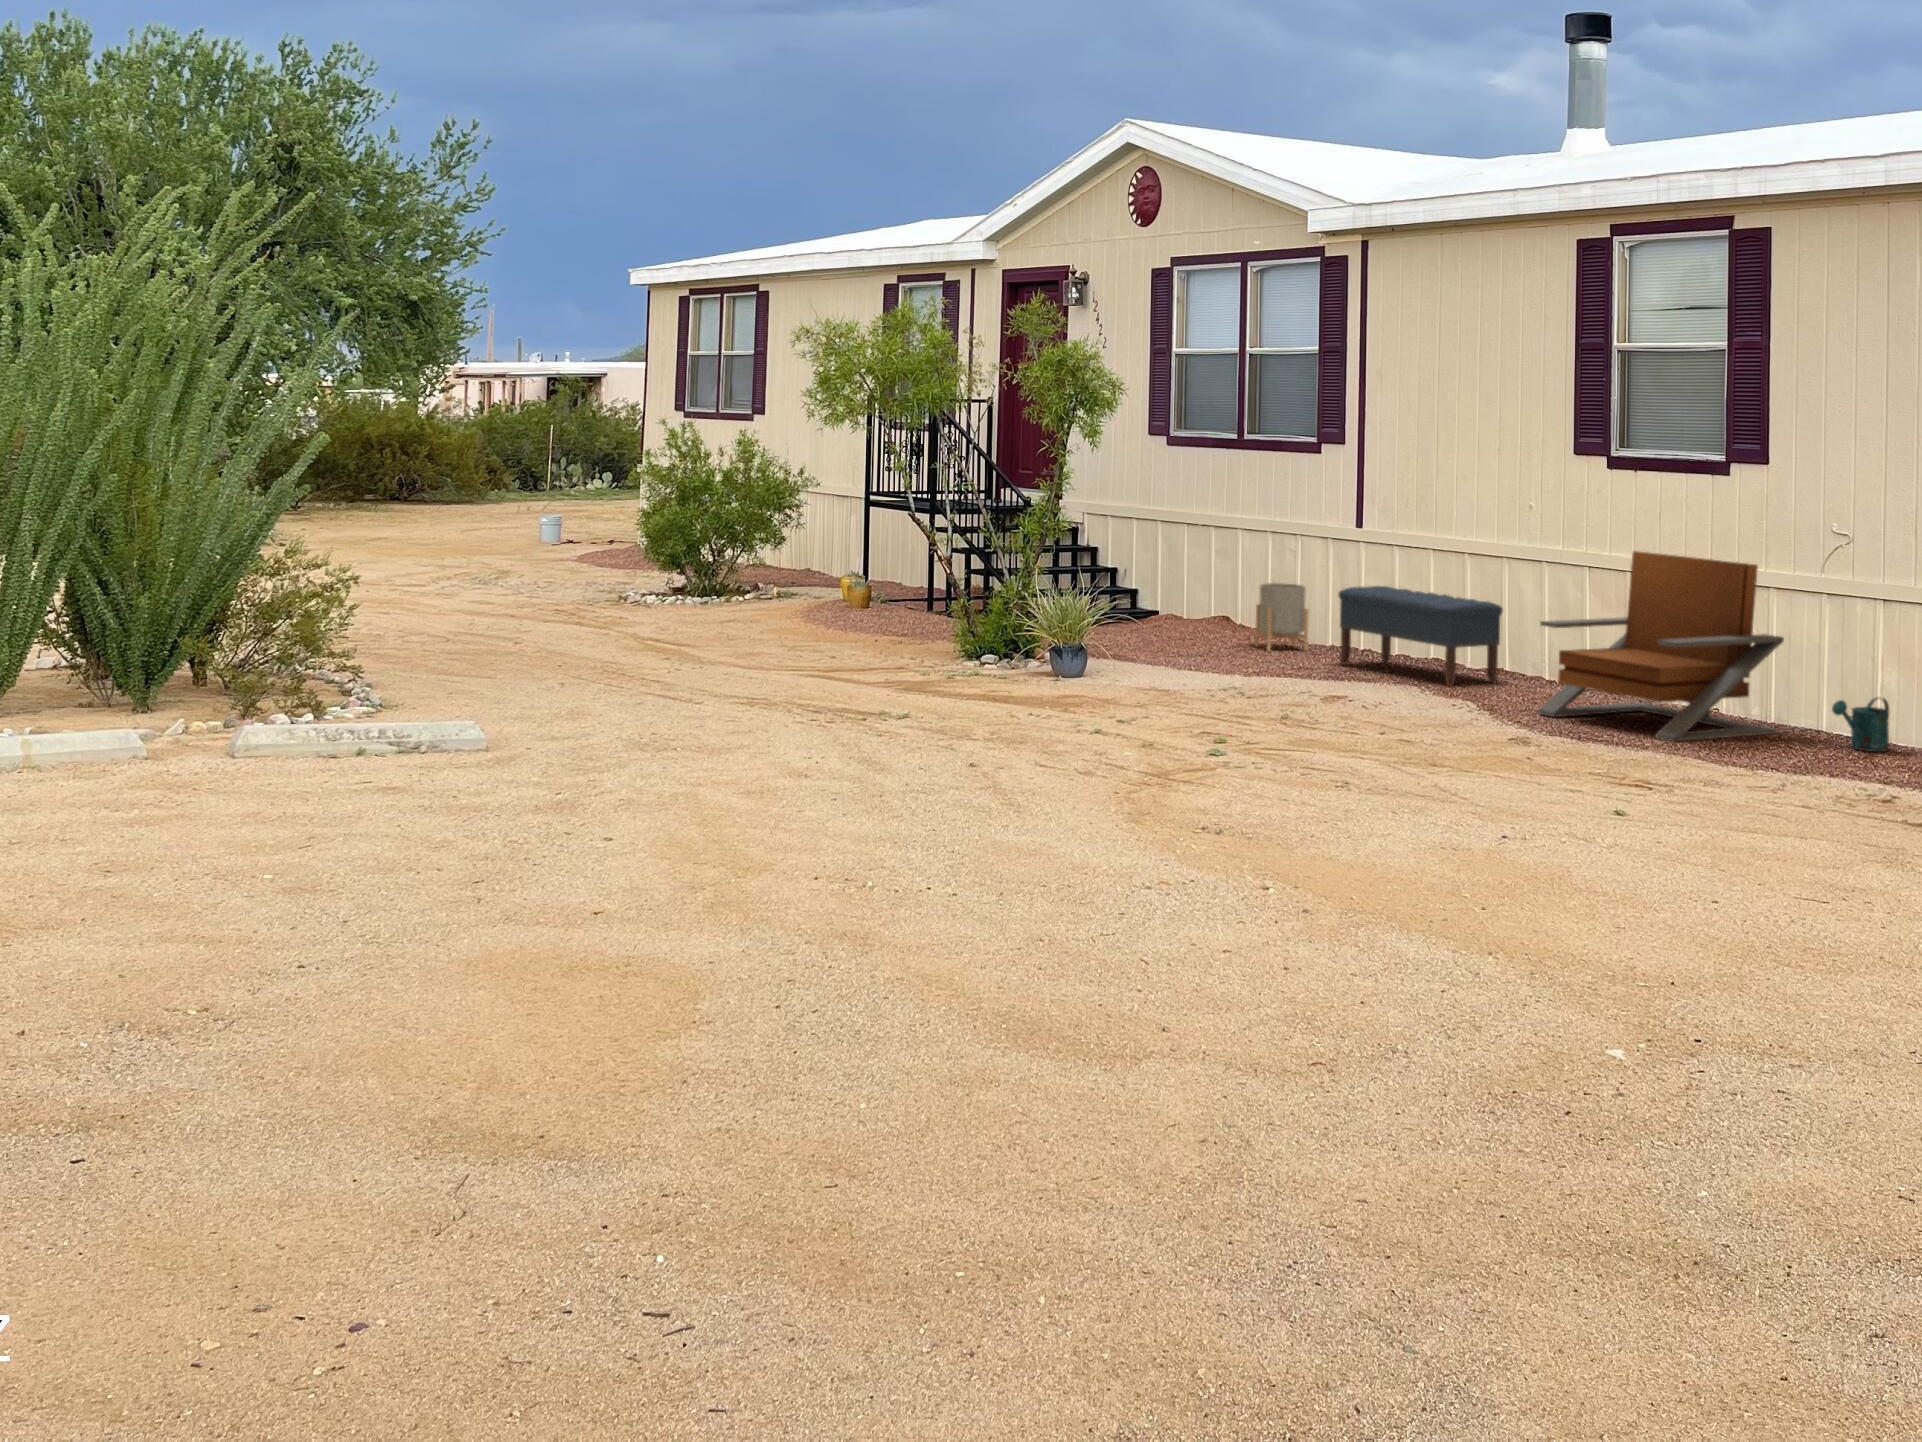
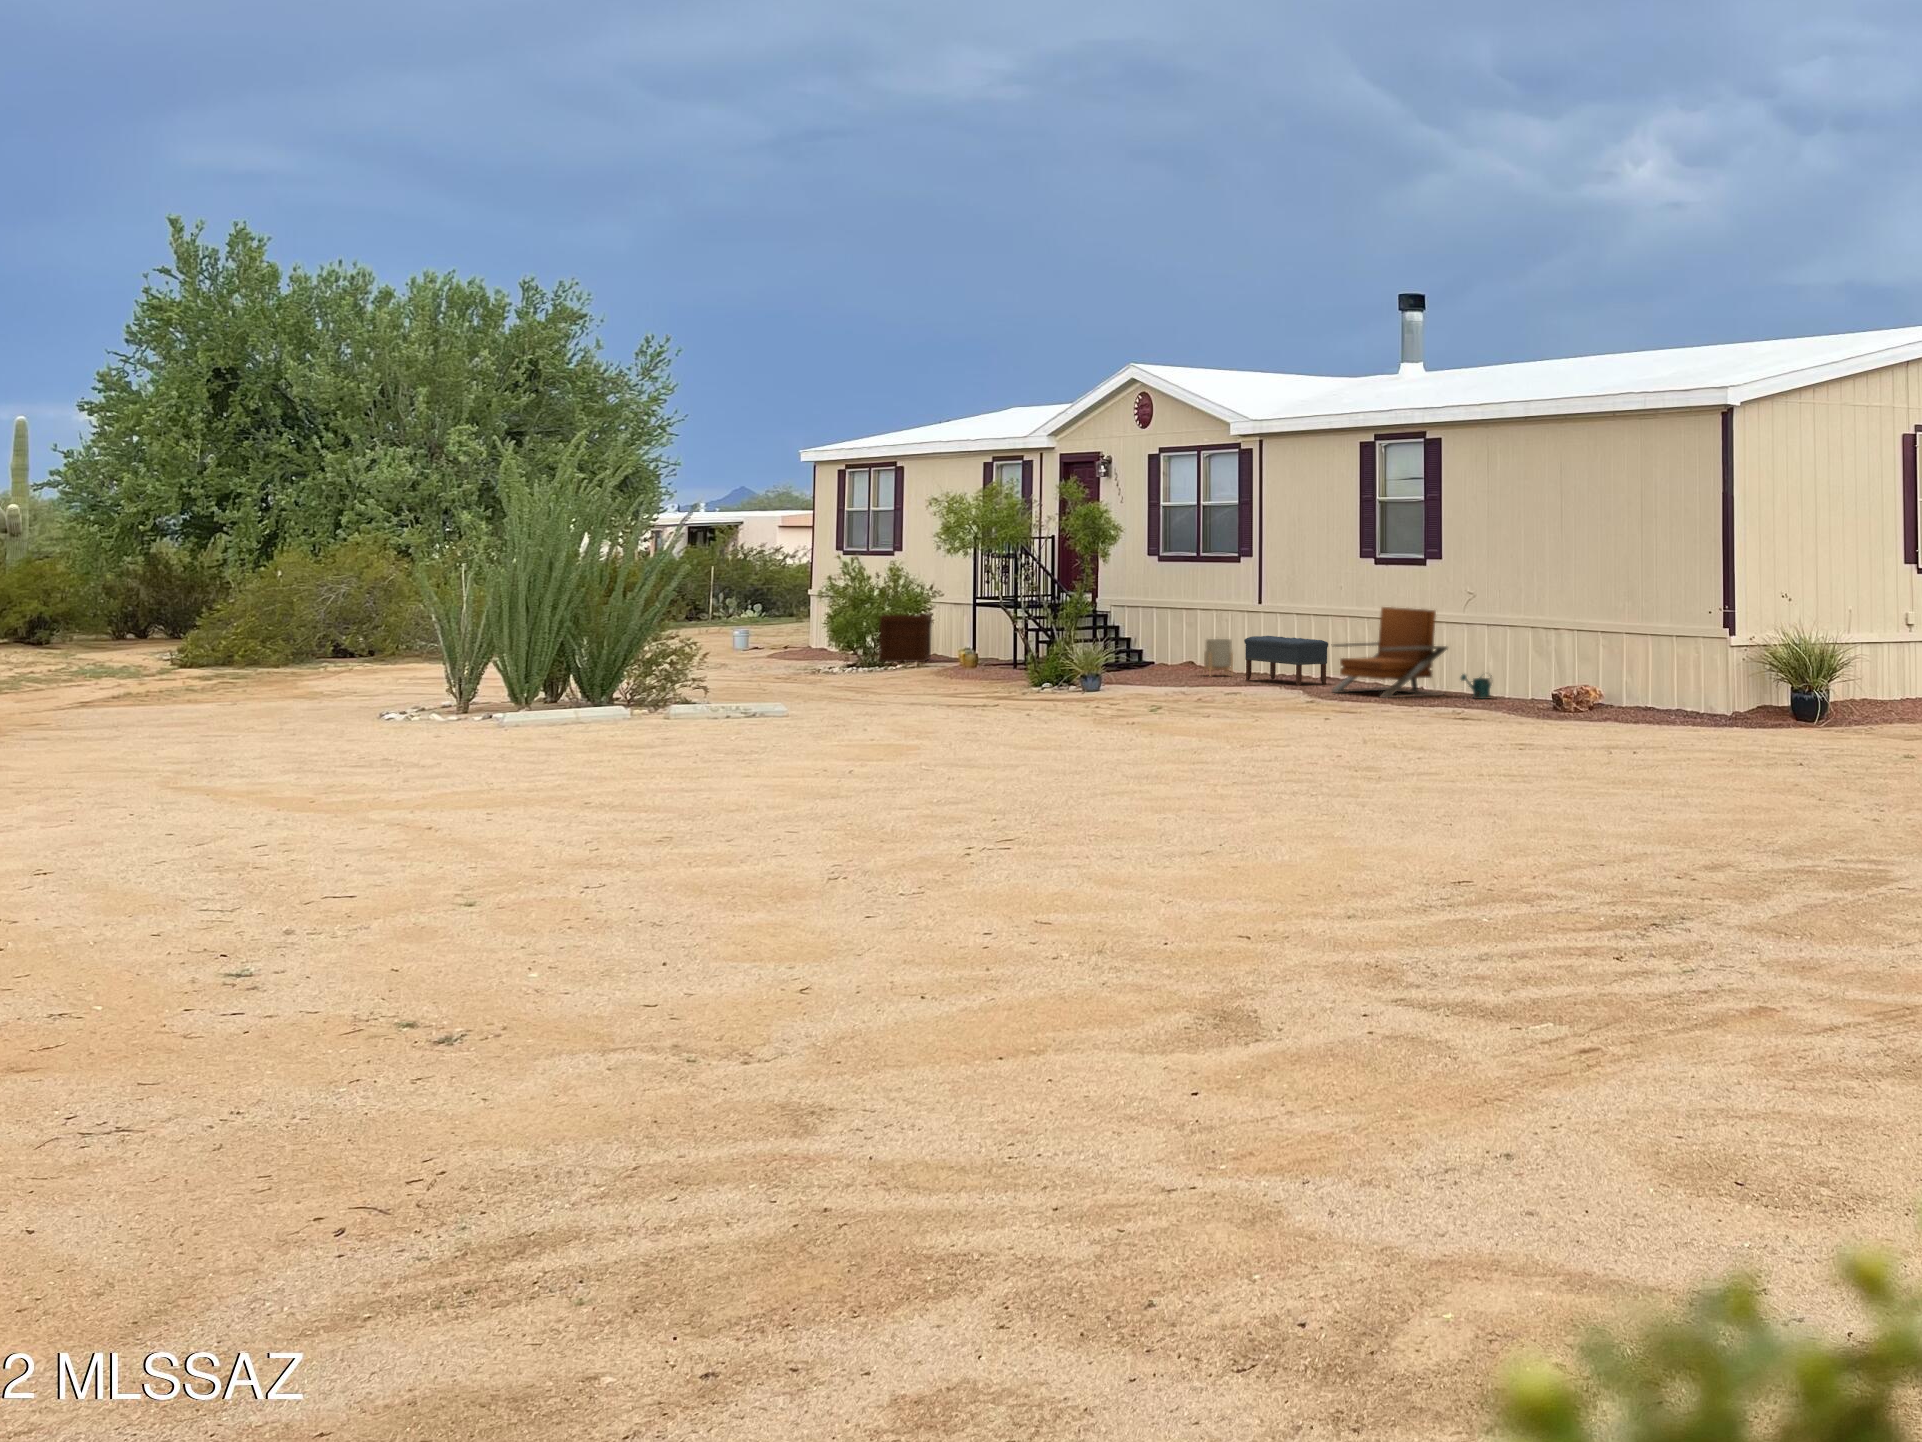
wooden crate: none [718,512,803,591] -> present [879,613,932,662]

